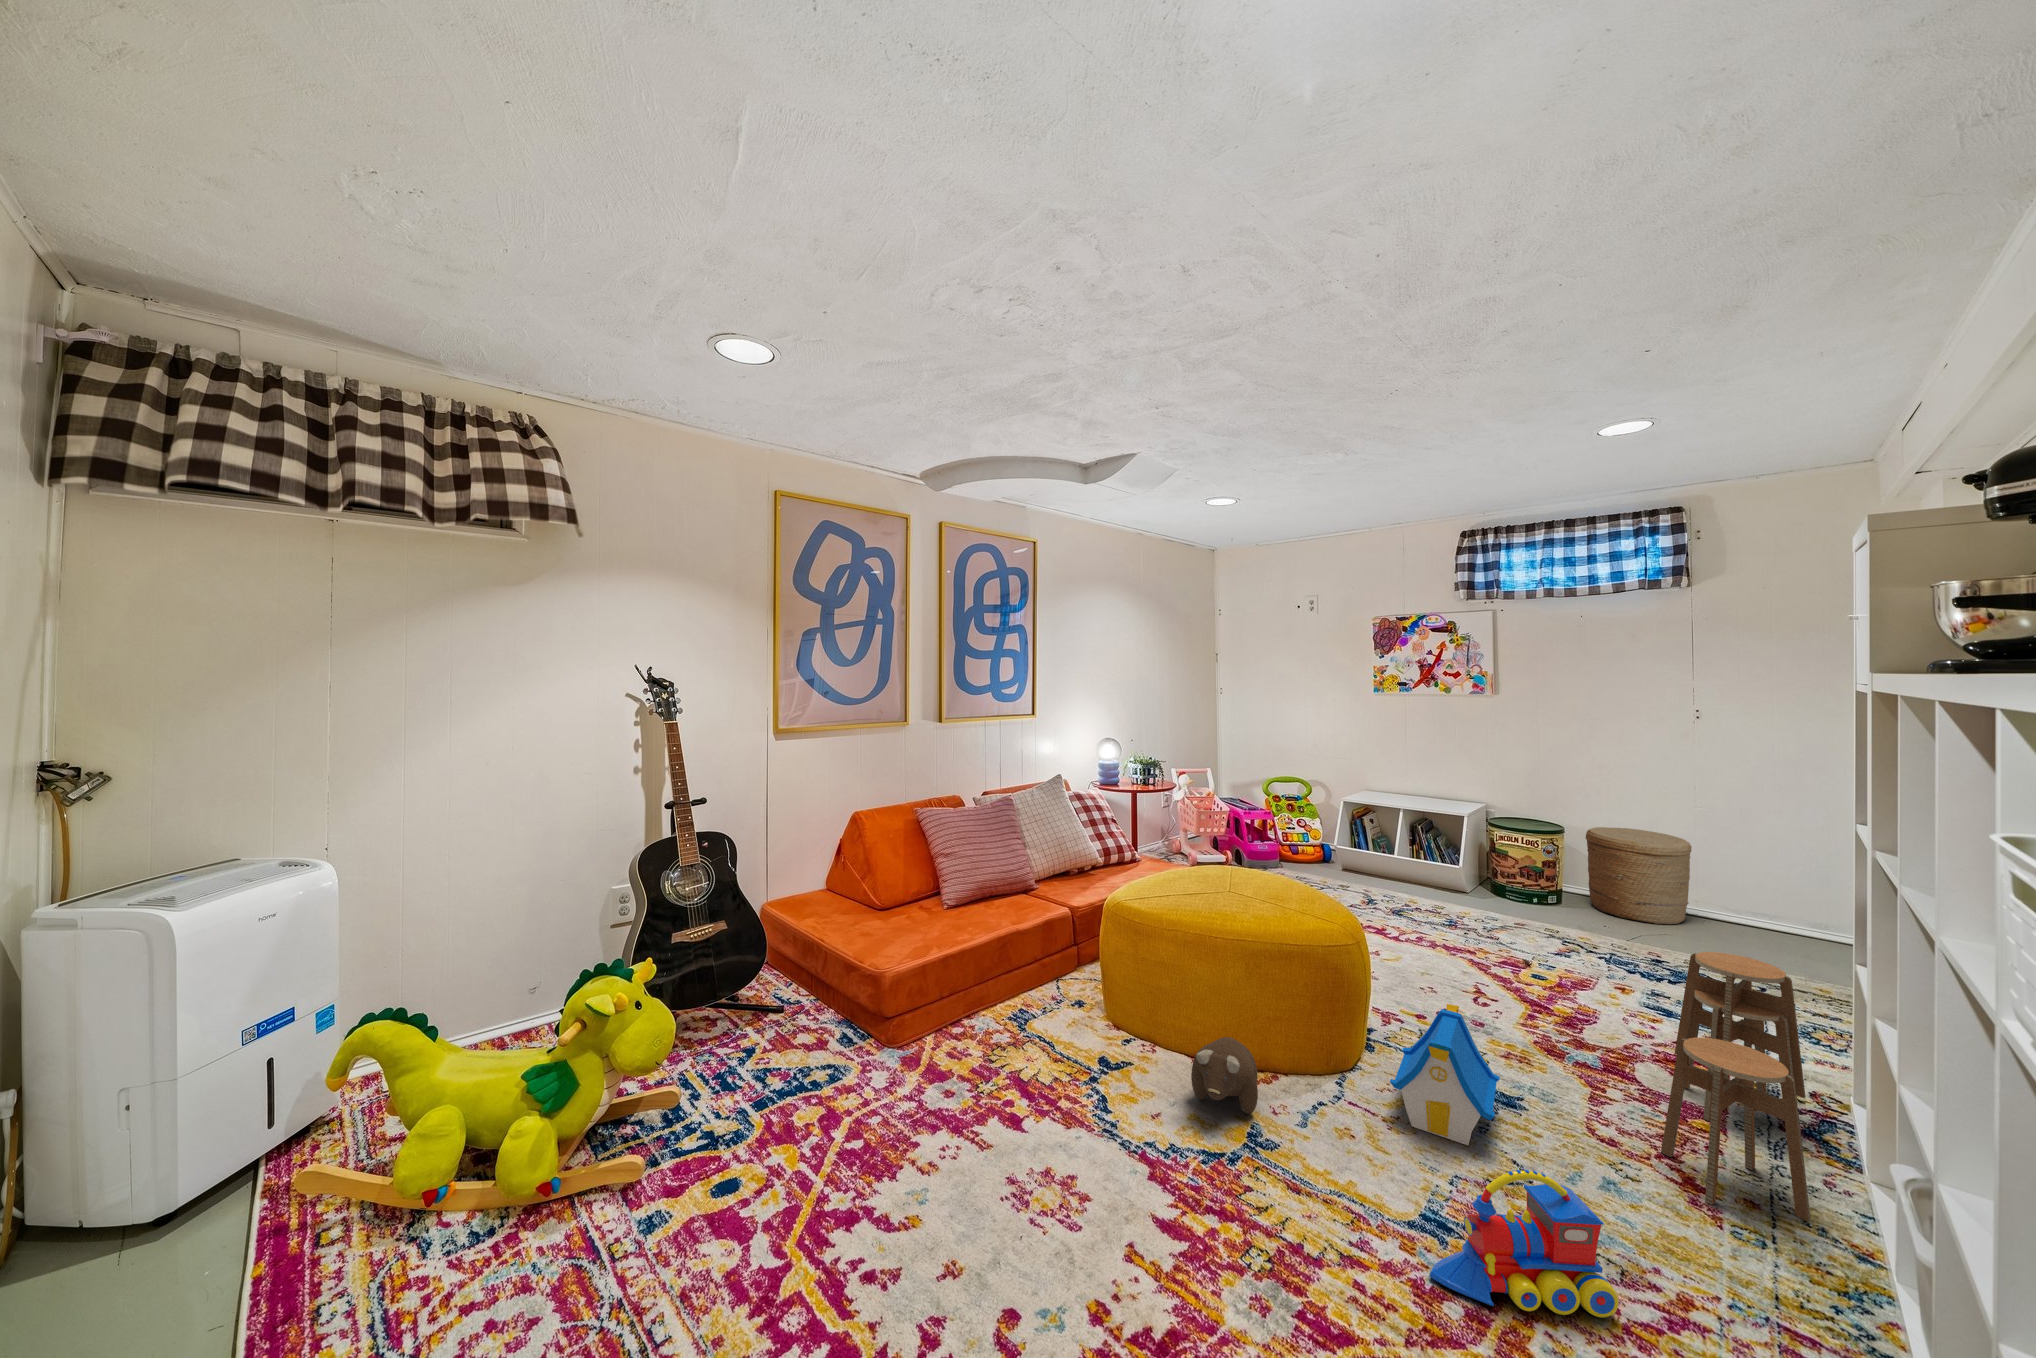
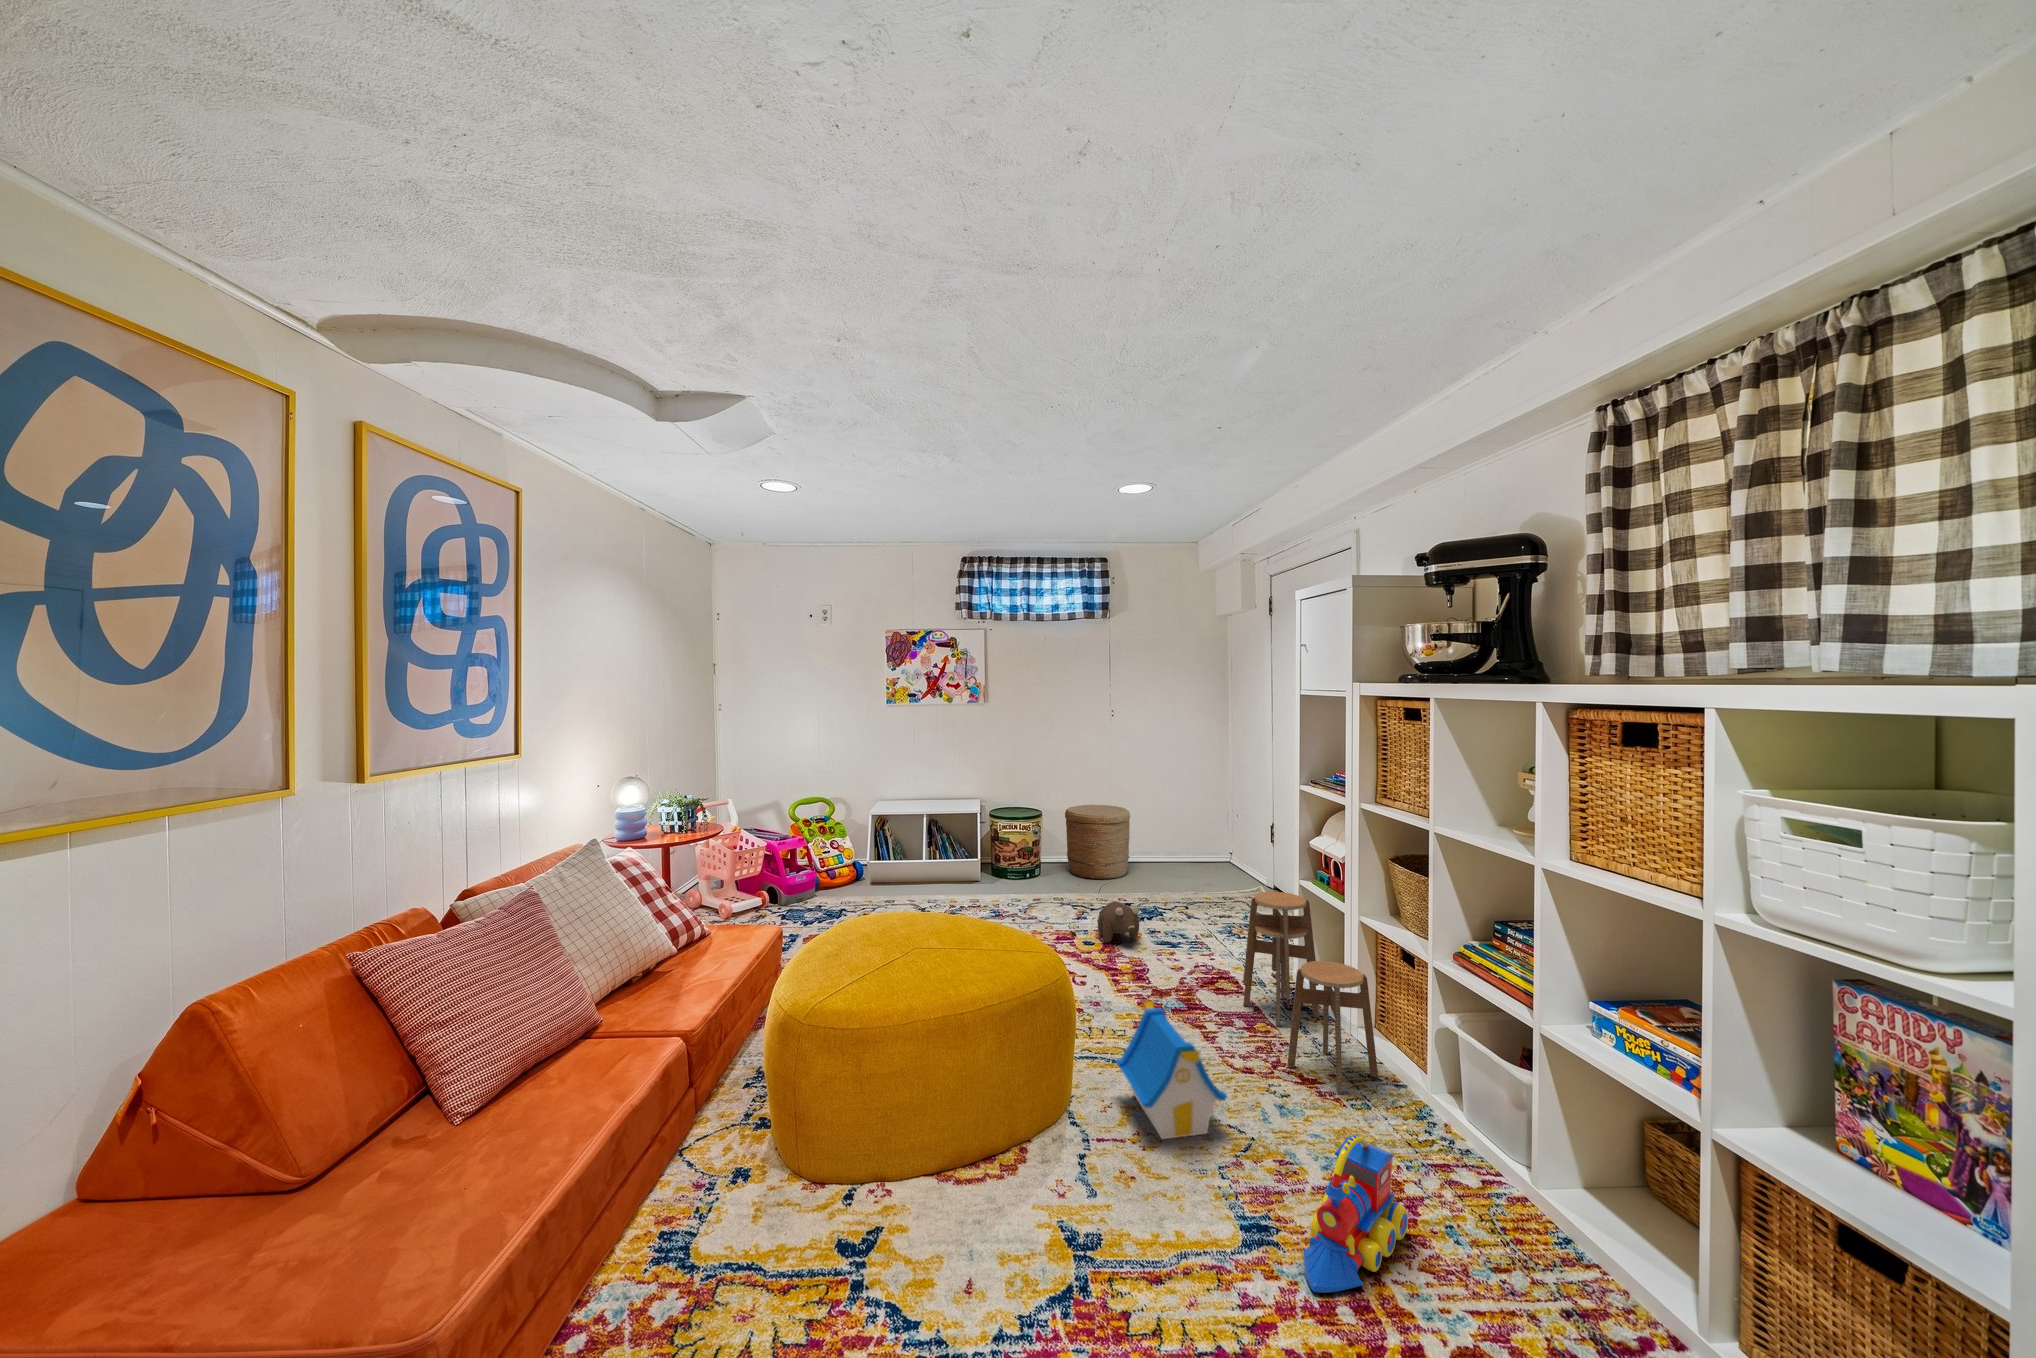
plush toy: present [1191,1037,1258,1114] -> present [1098,901,1140,943]

